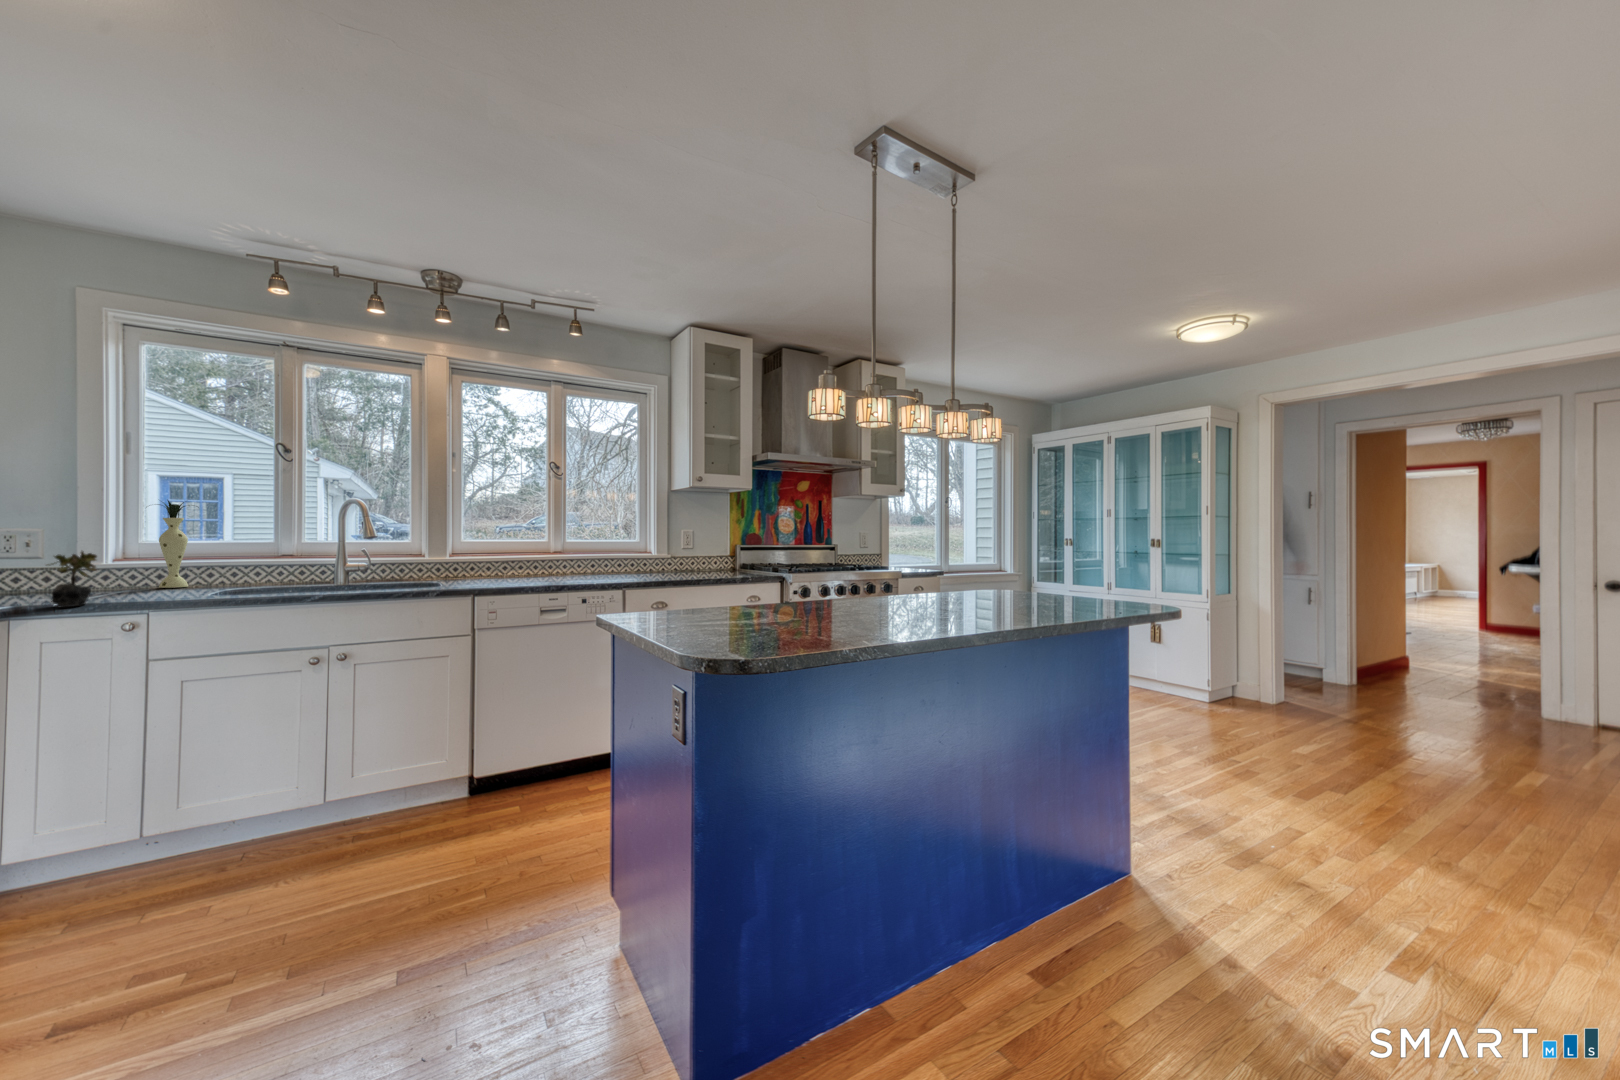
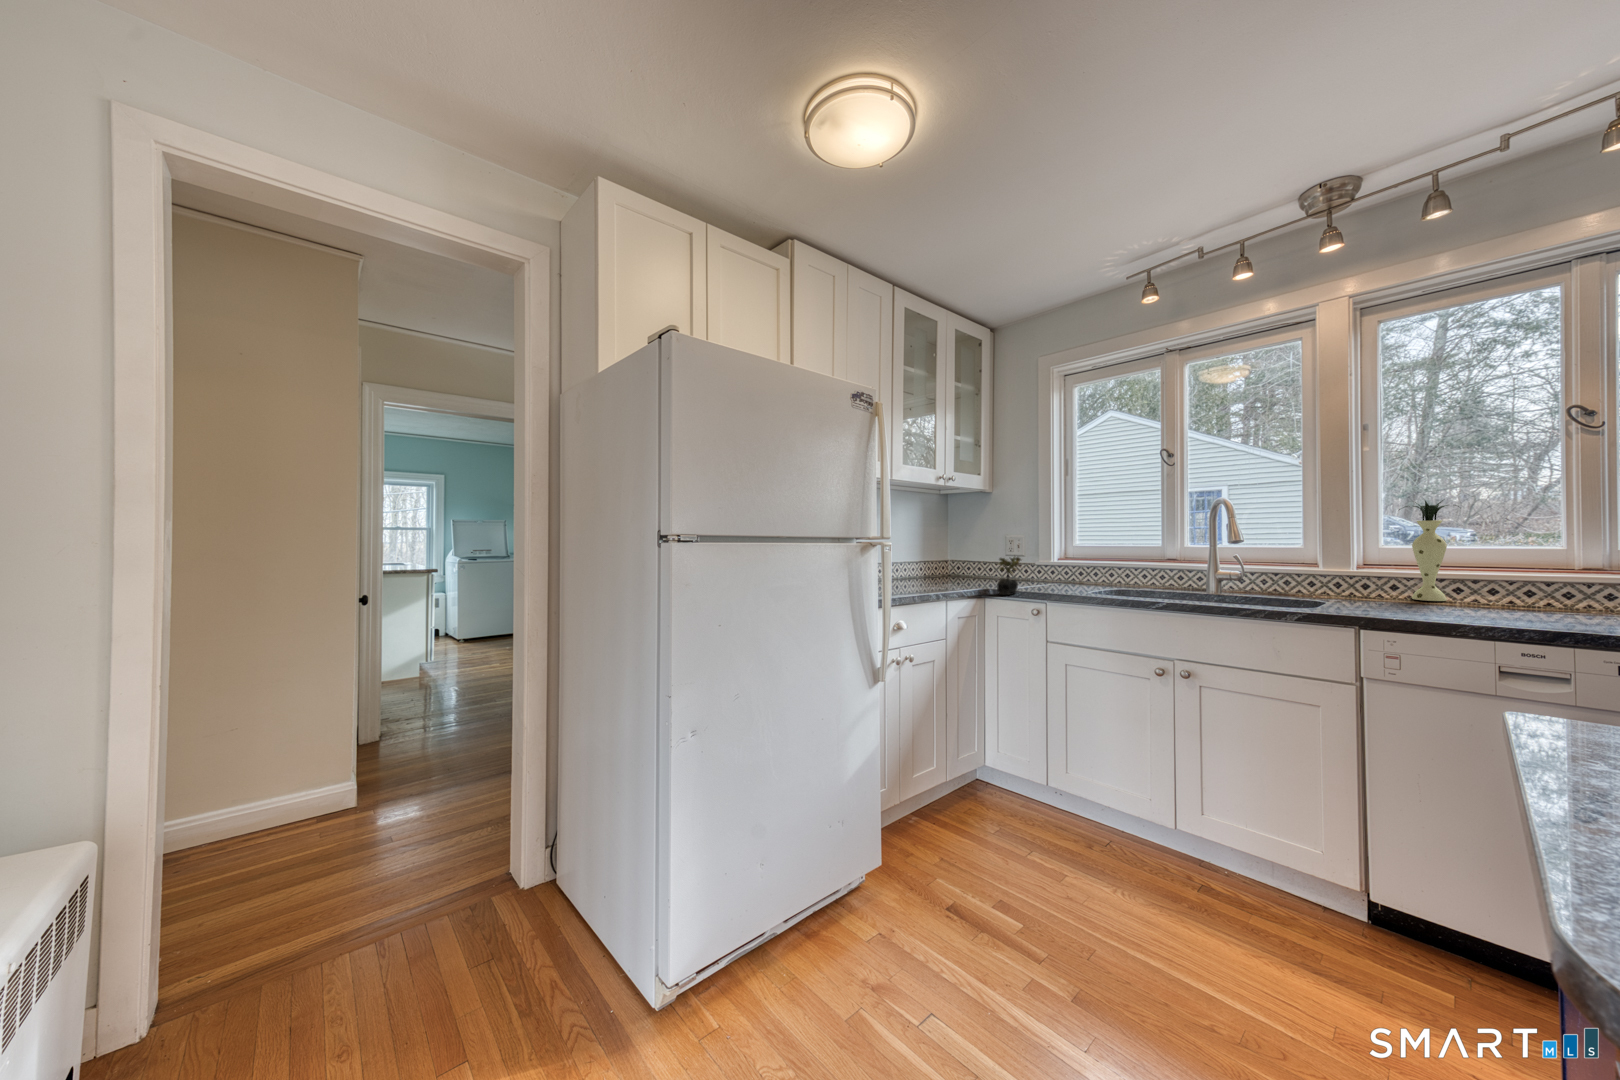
vase: present [159,501,188,588] -> present [1399,500,1459,601]

